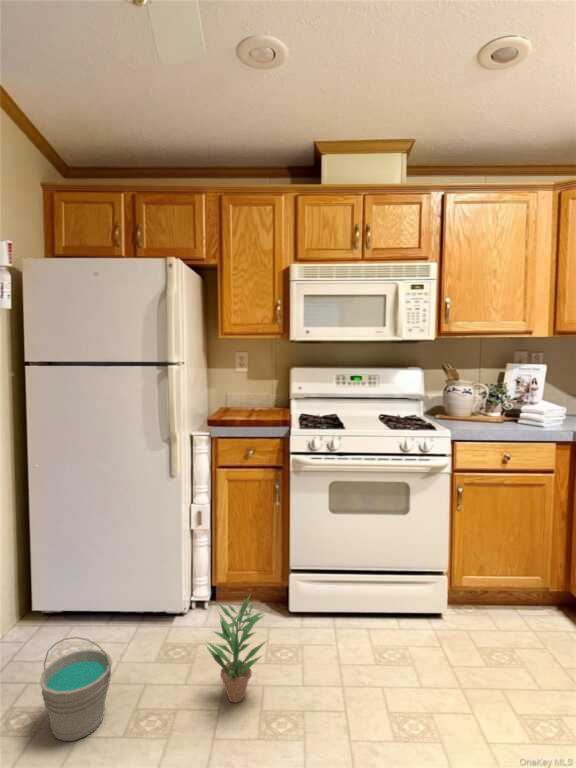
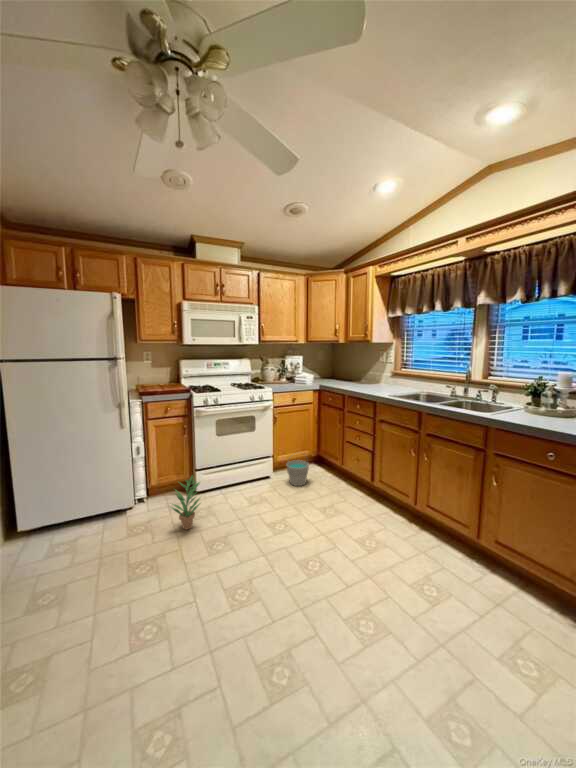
bucket: present [40,637,112,741] -> present [286,460,309,486]

